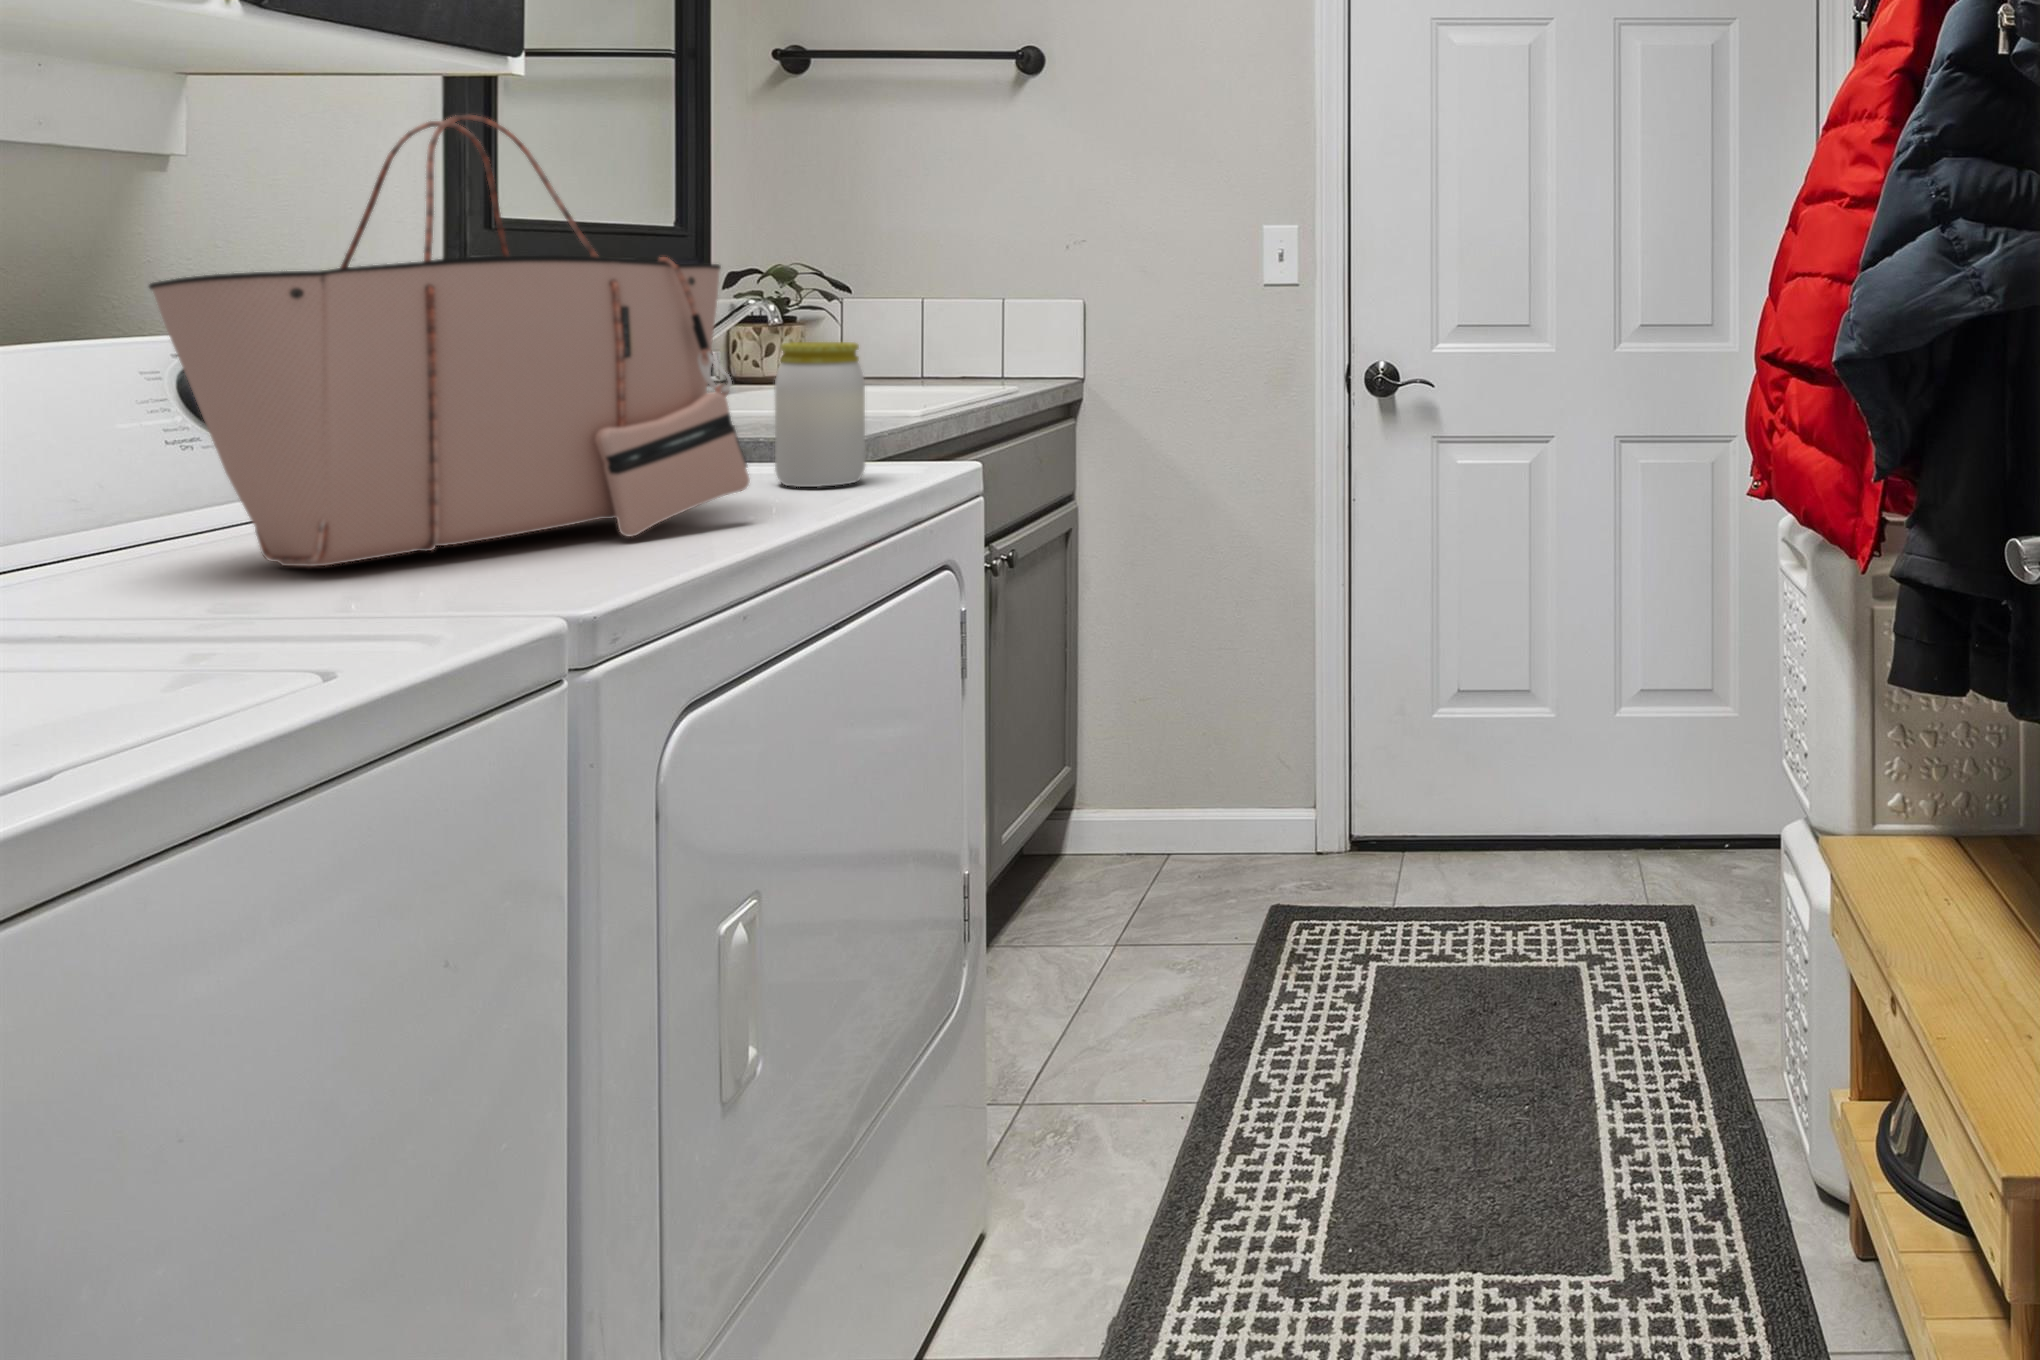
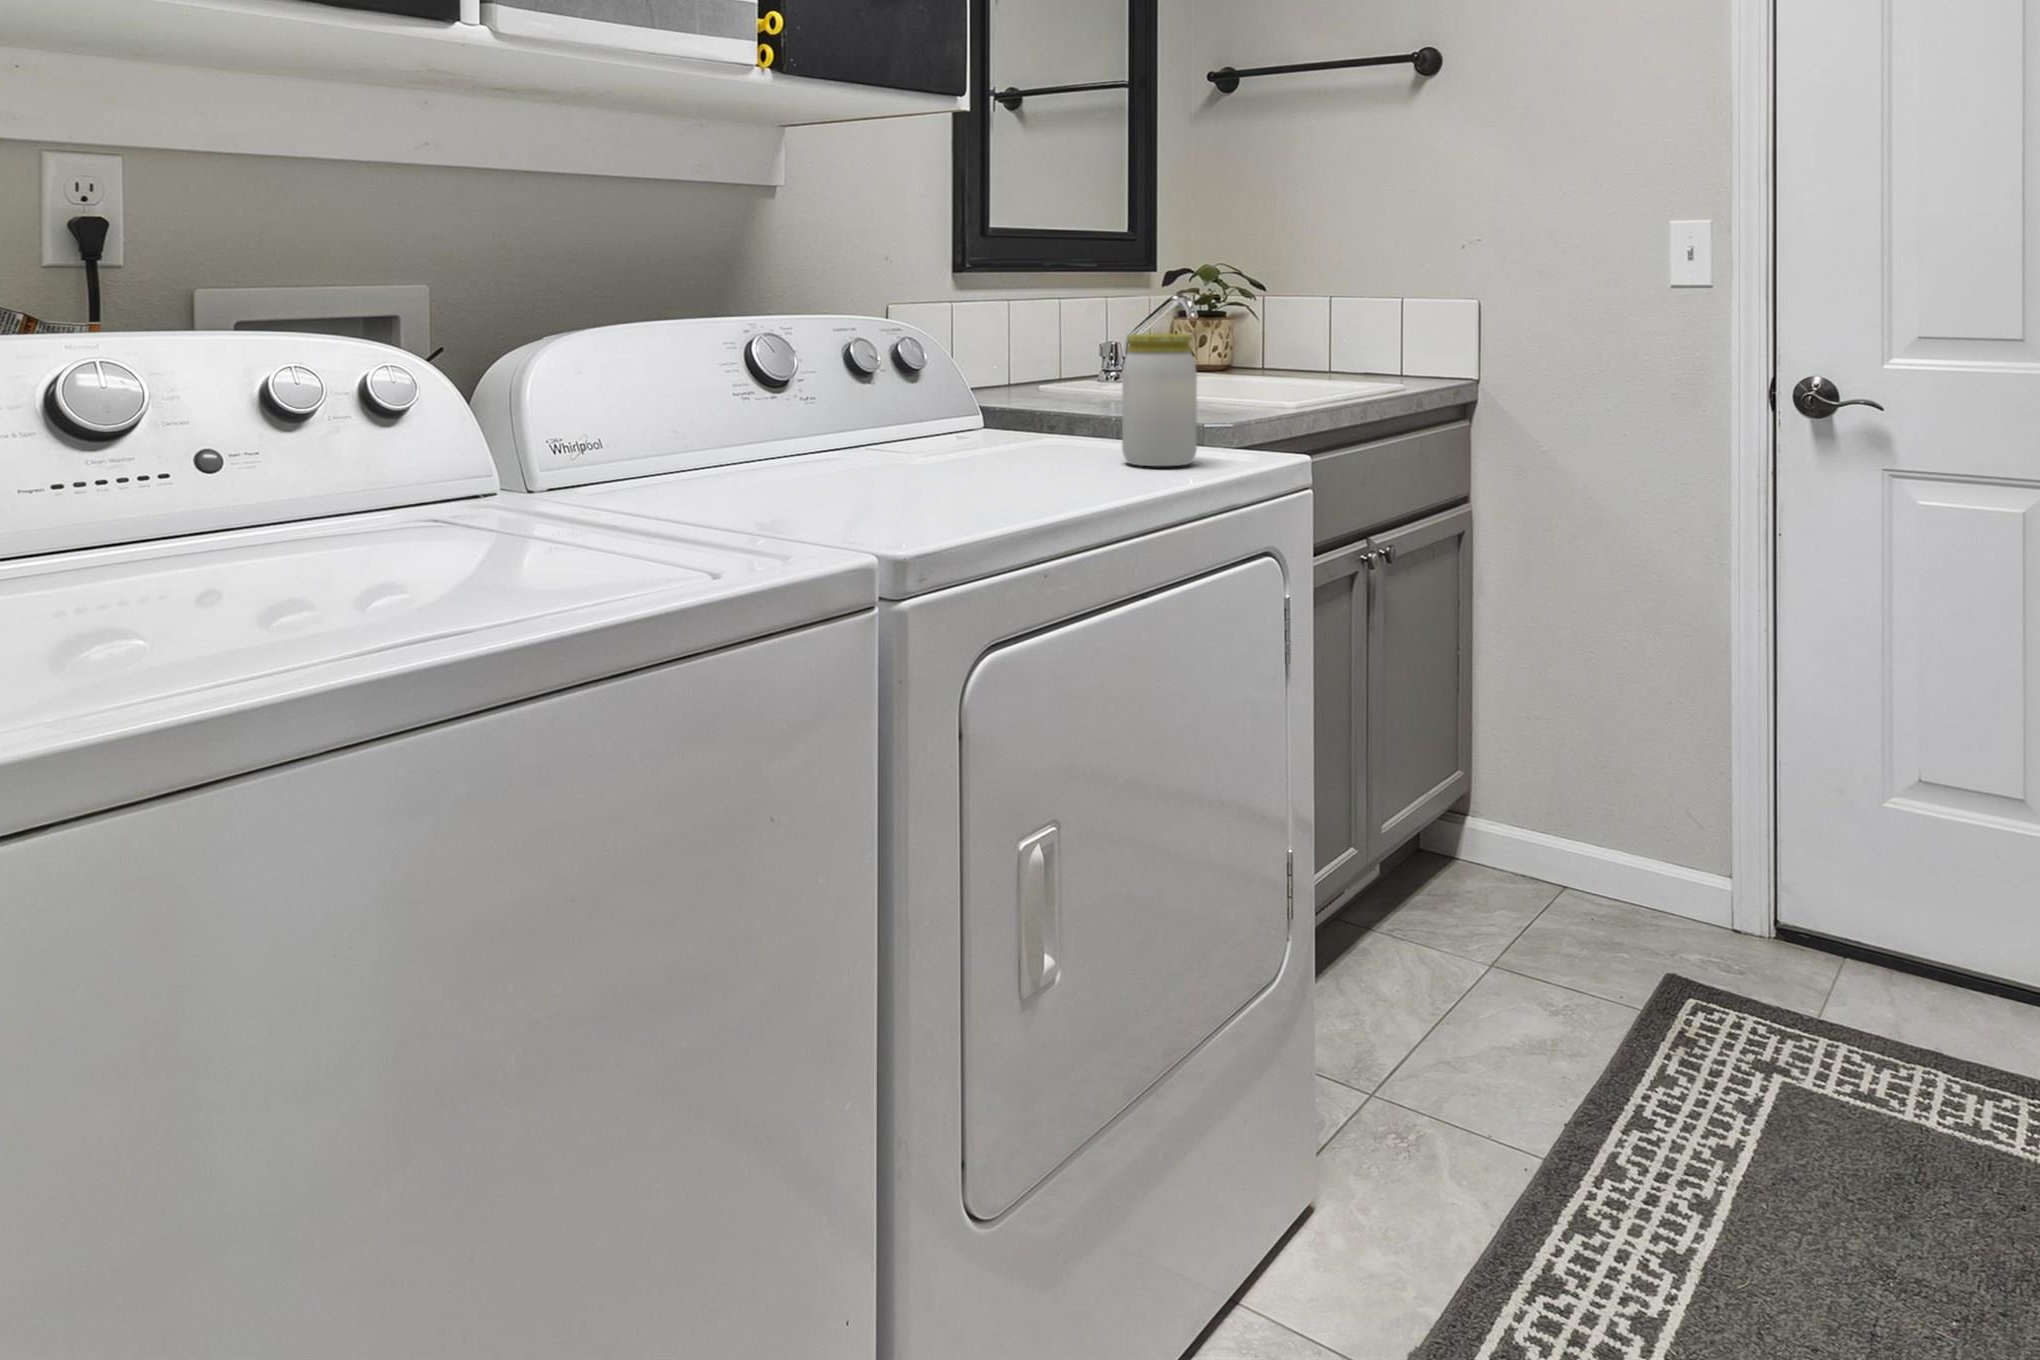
tote bag: present [149,115,750,567] -> none [676,142,1075,497]

